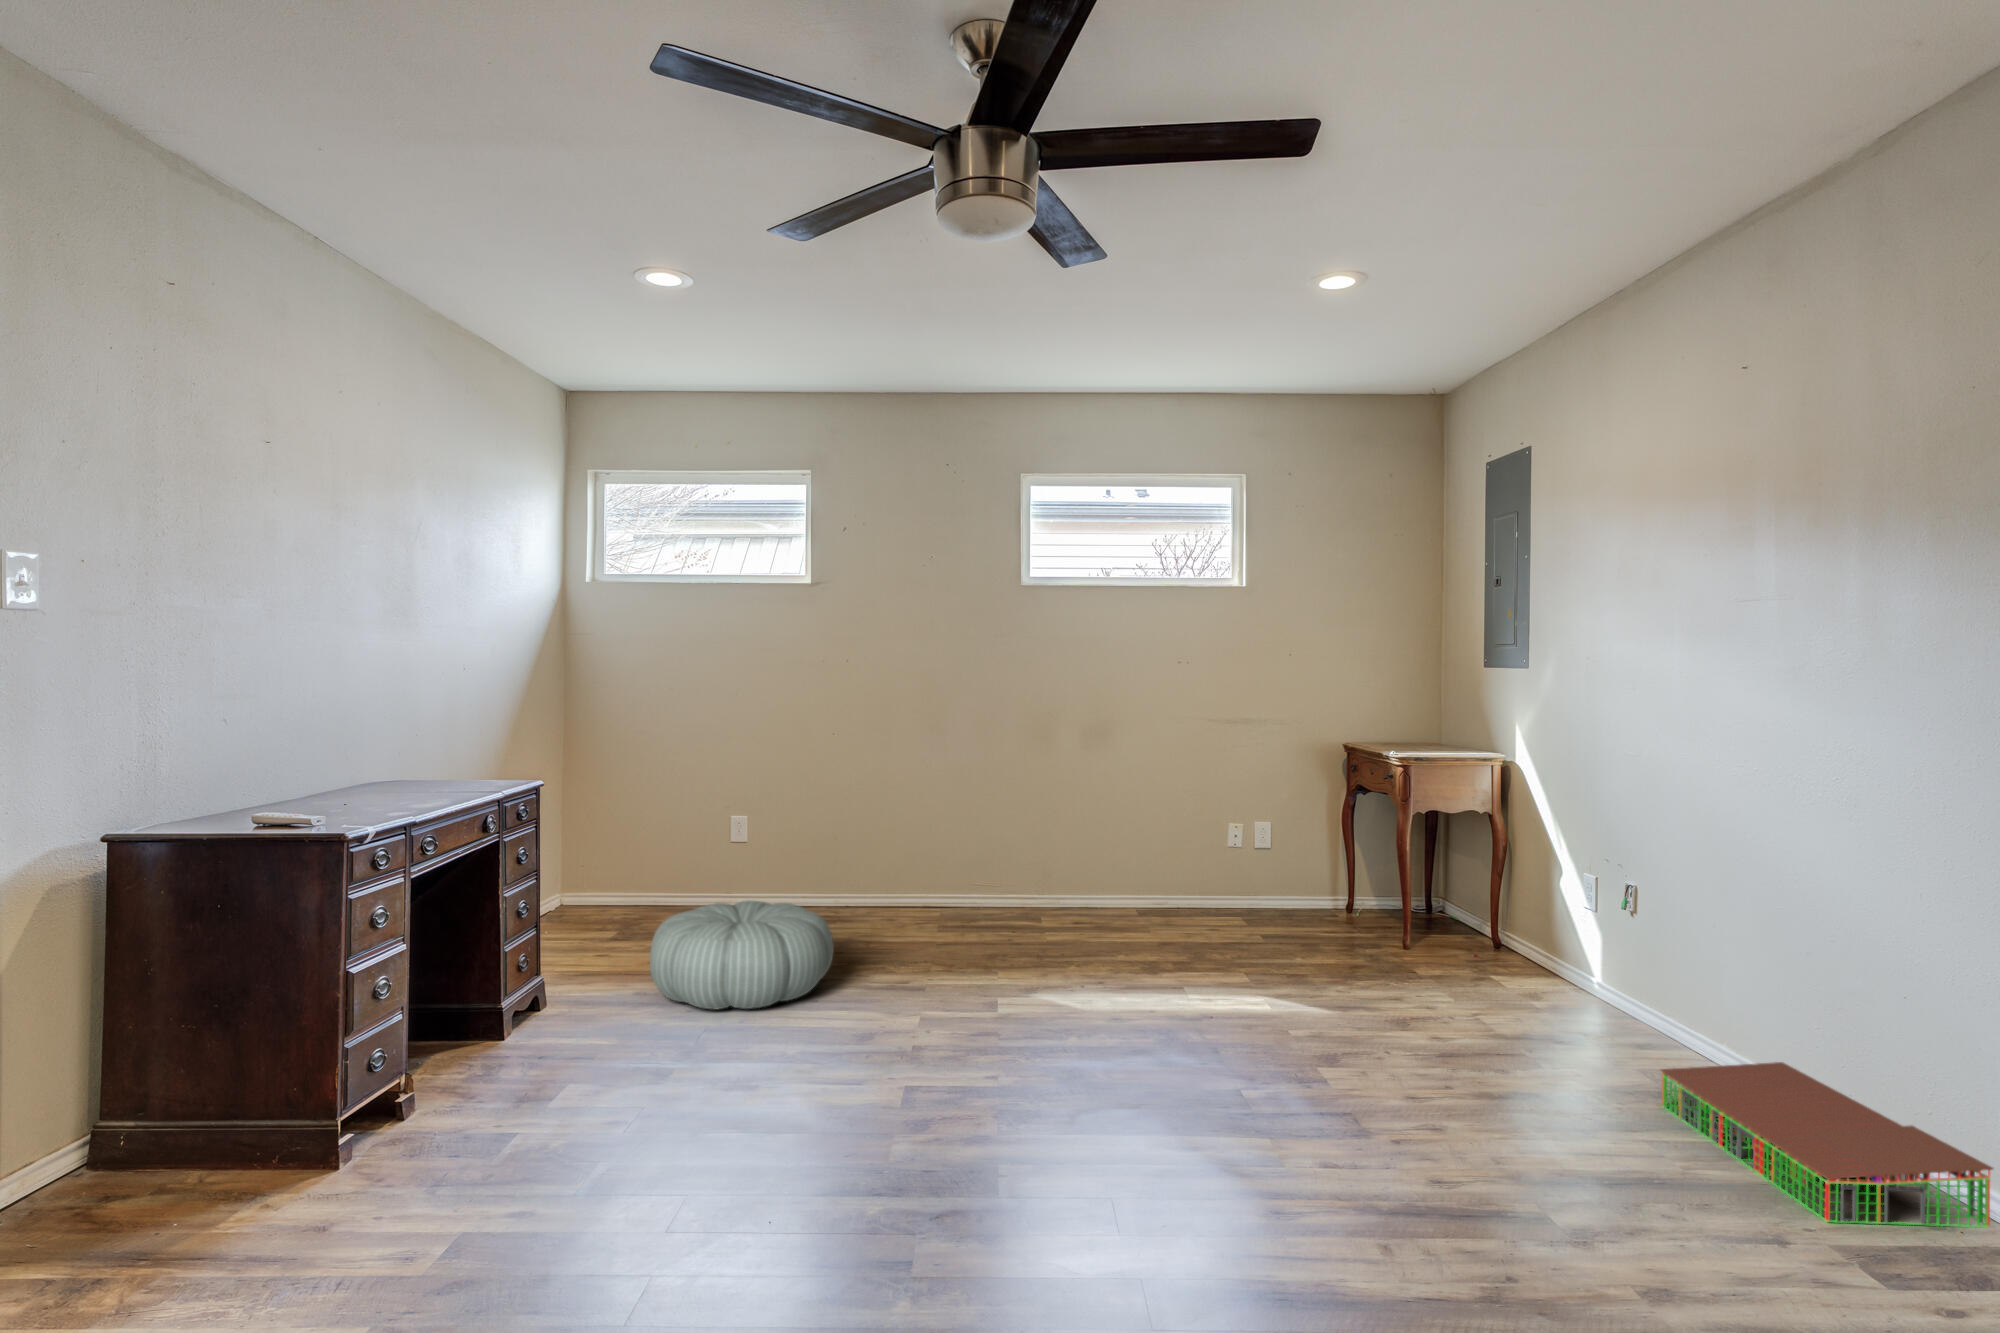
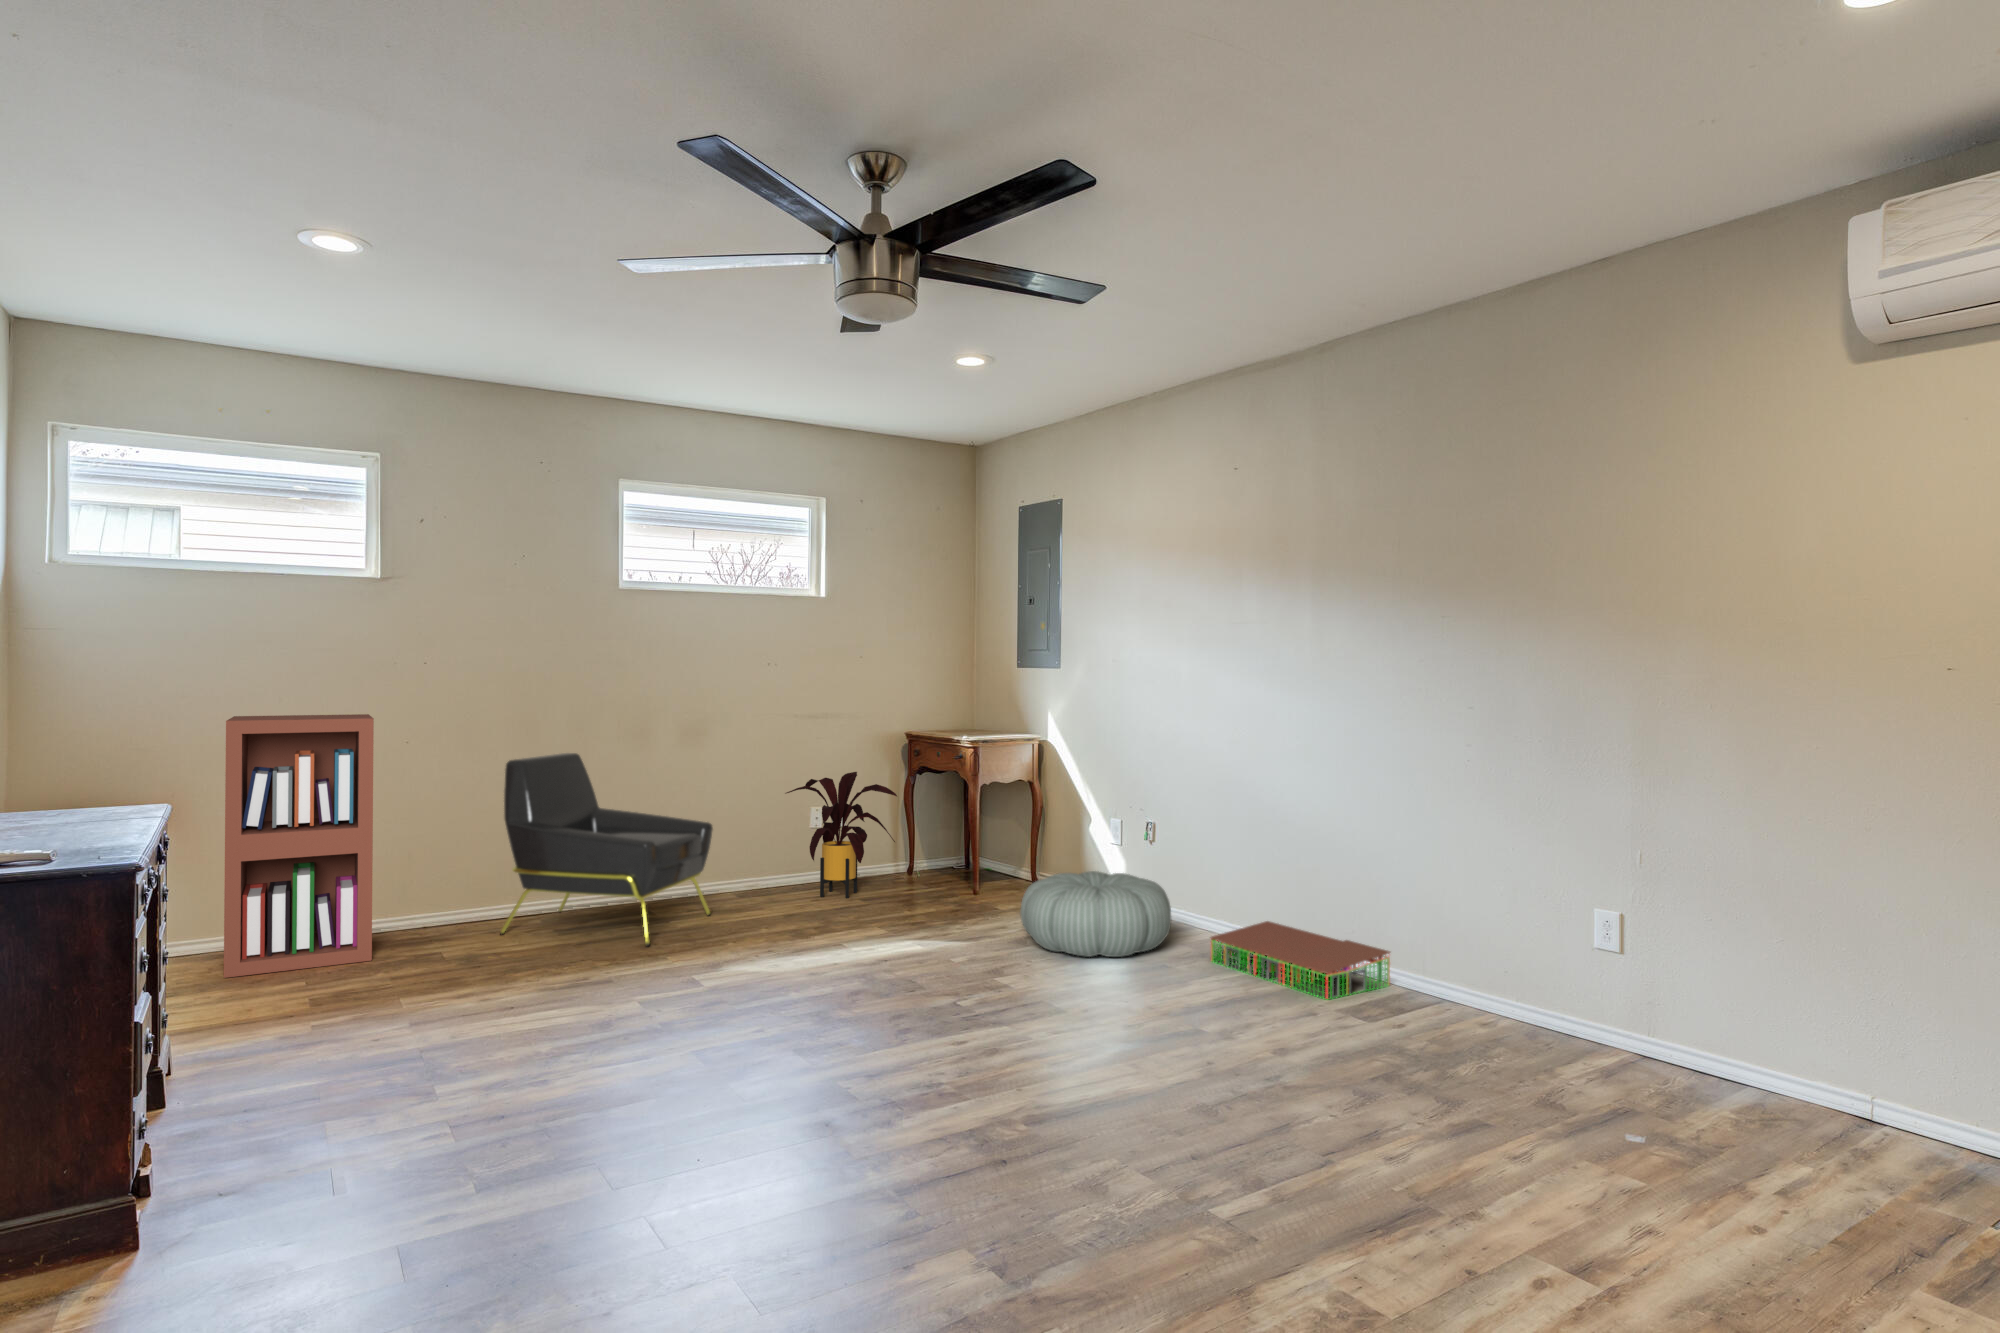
bookshelf: none [664,705,798,927] -> present [224,714,374,978]
armchair: none [887,749,1088,952] -> present [500,753,713,946]
house plant: none [1178,786,1303,929] -> present [787,772,897,898]
pouf: present [650,901,834,1009] -> present [1020,871,1171,957]

